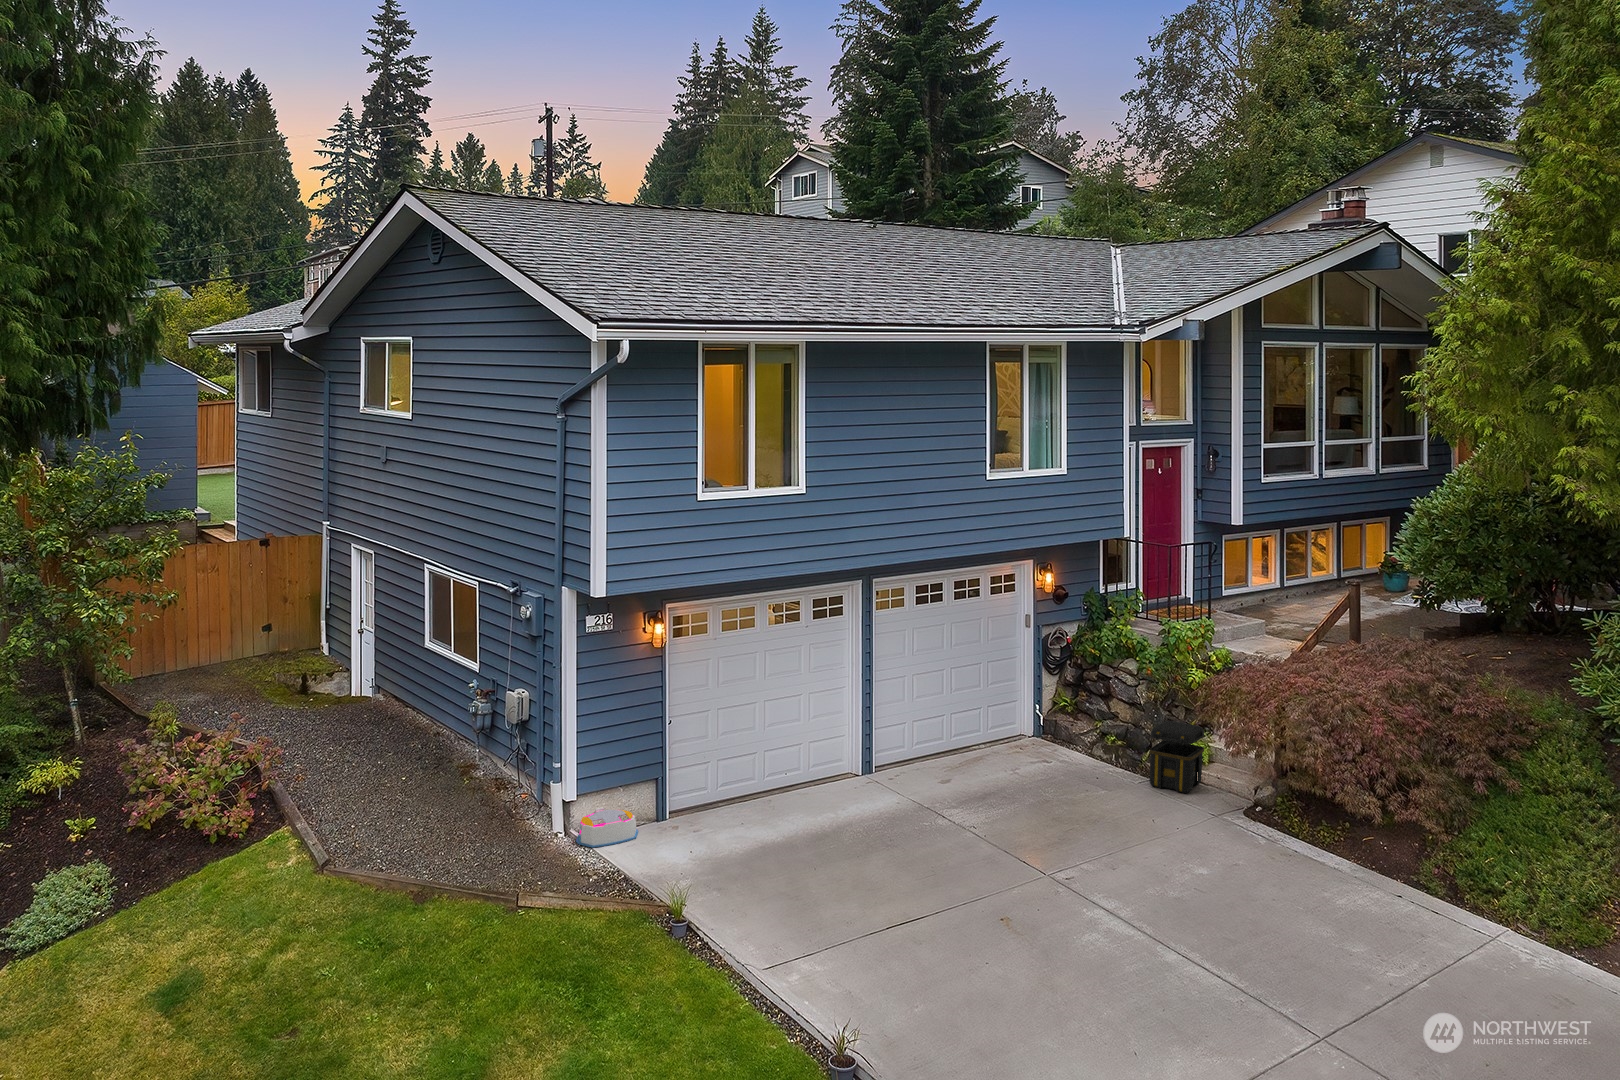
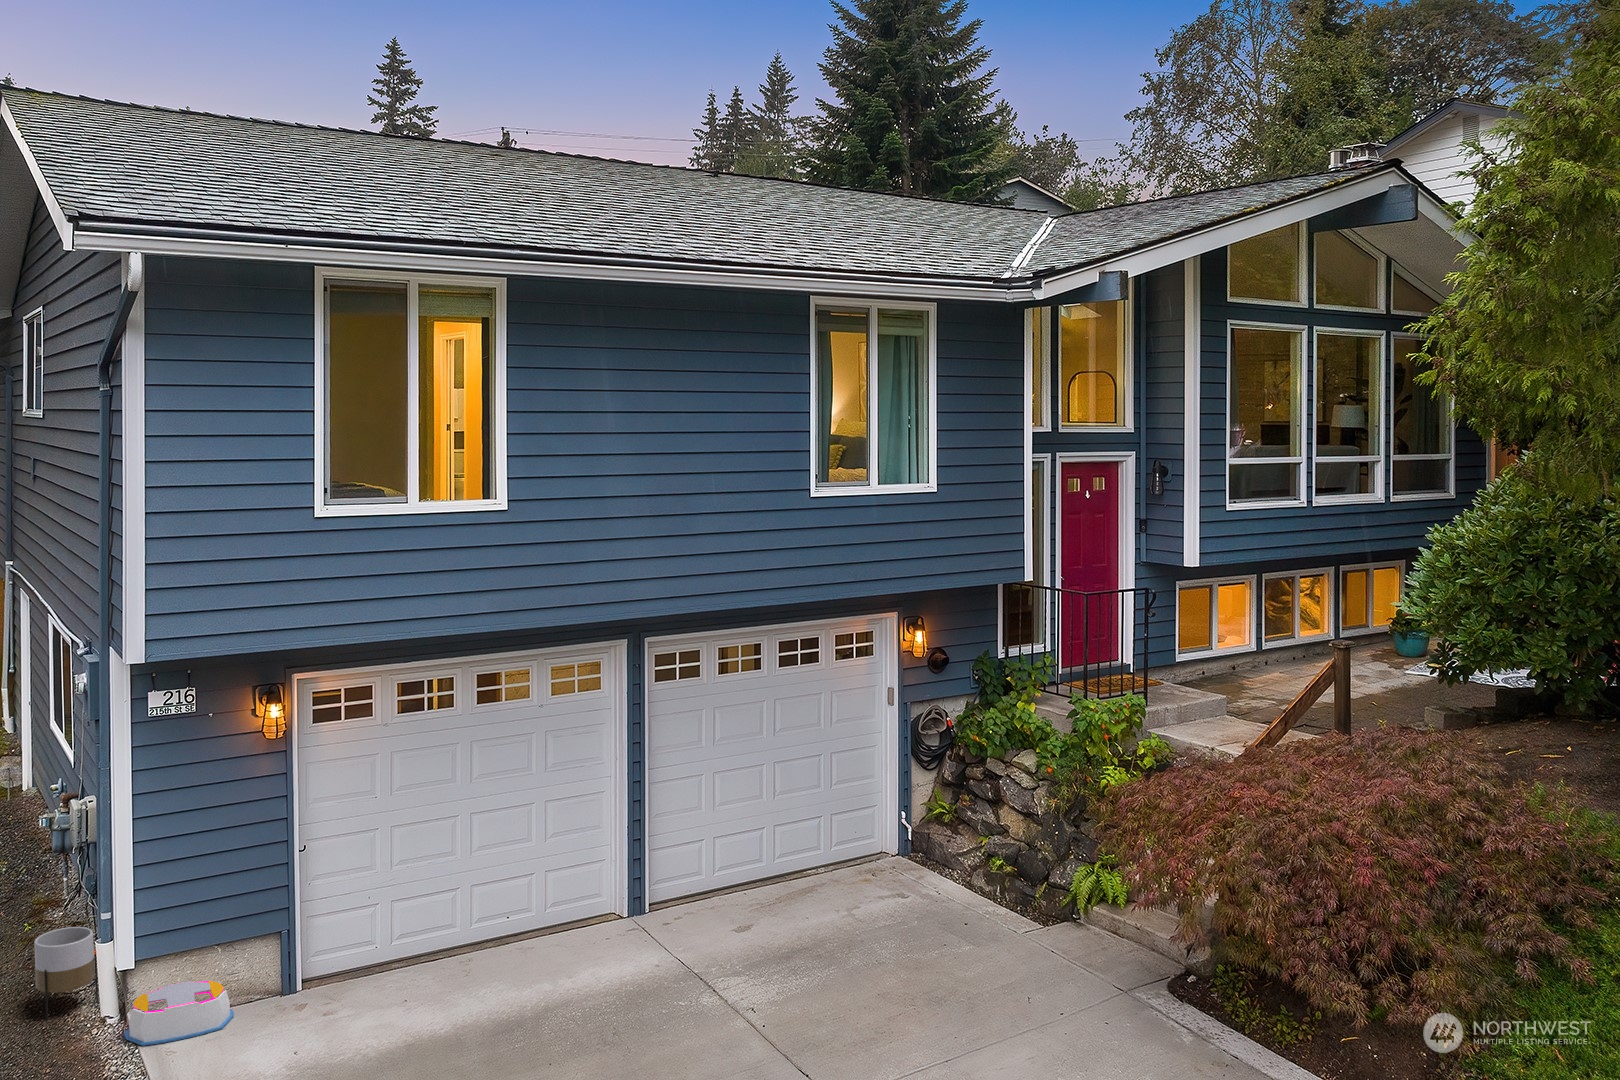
toolbox: present [1150,721,1204,793] -> none [1040,844,1121,954]
planter: none [508,777,545,834] -> present [34,927,98,1019]

